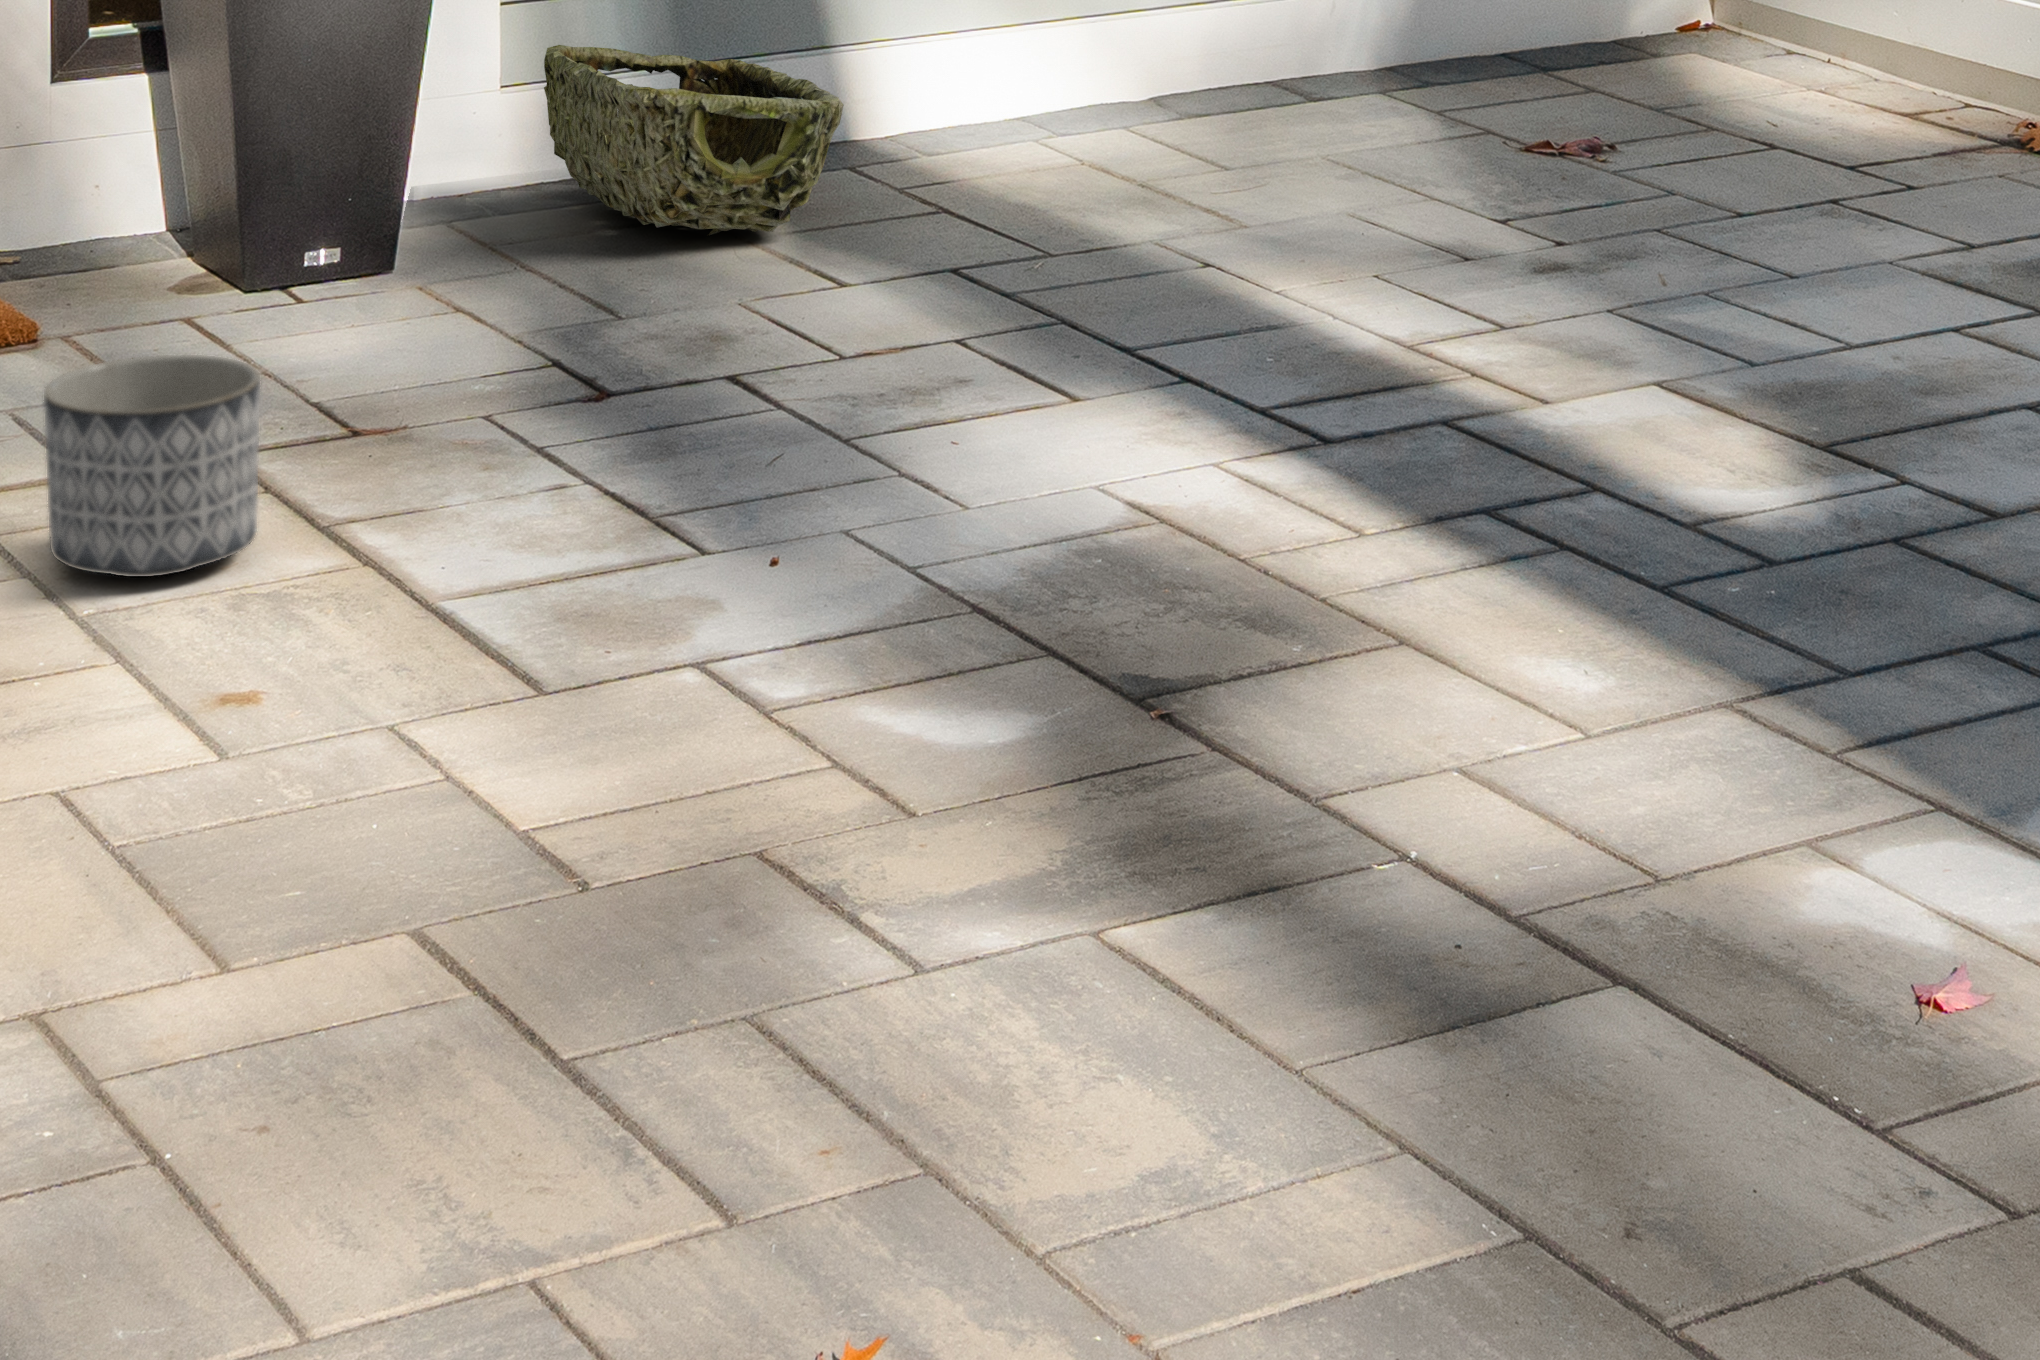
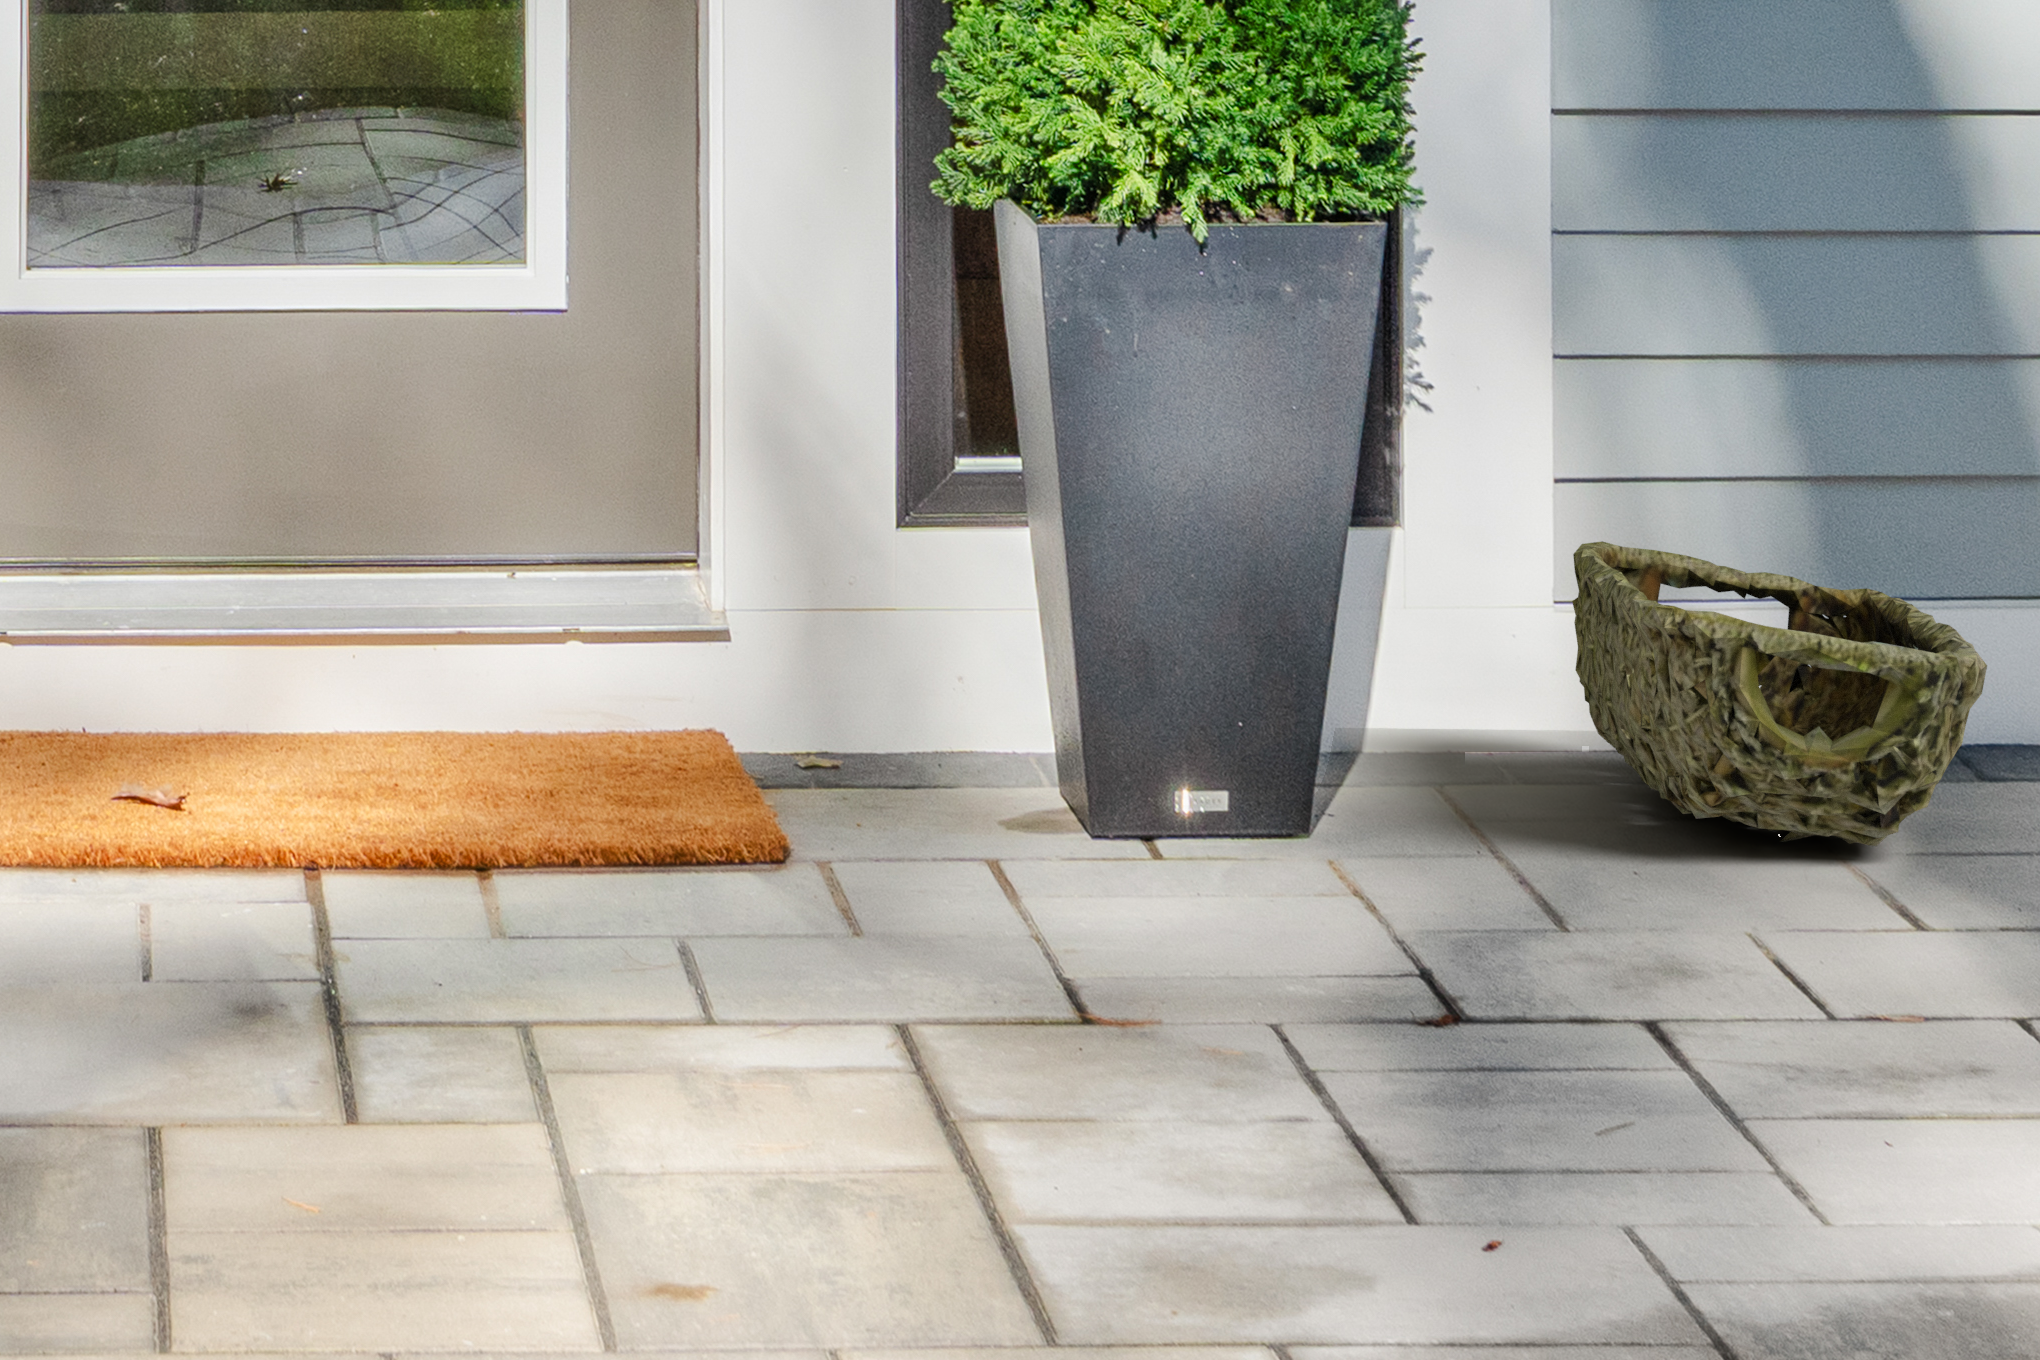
planter: present [44,355,260,577] -> none [619,874,906,1172]

